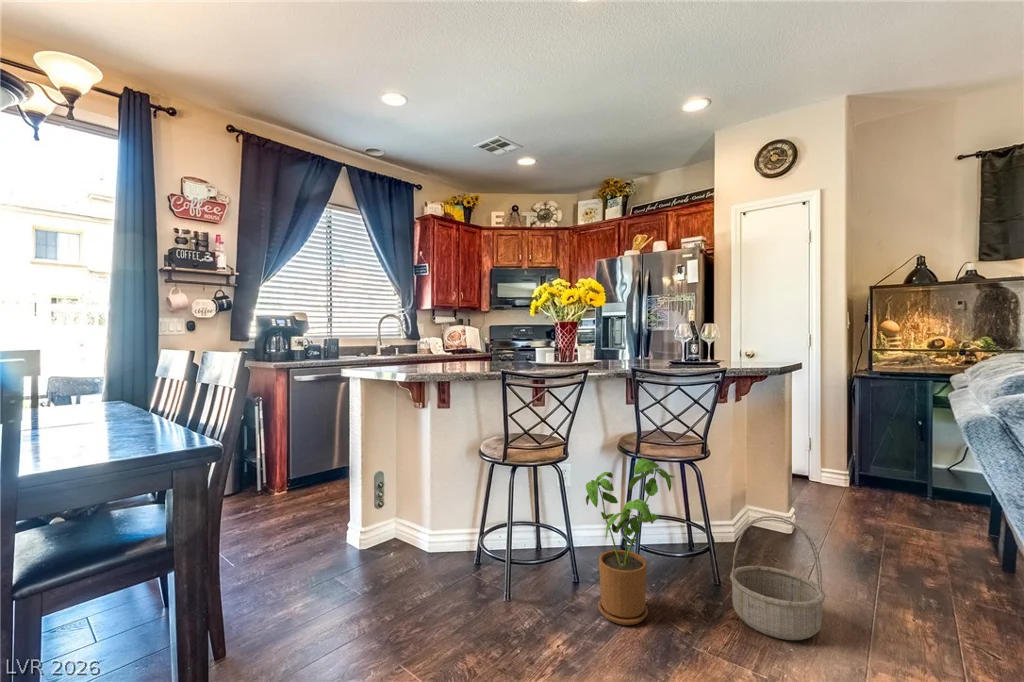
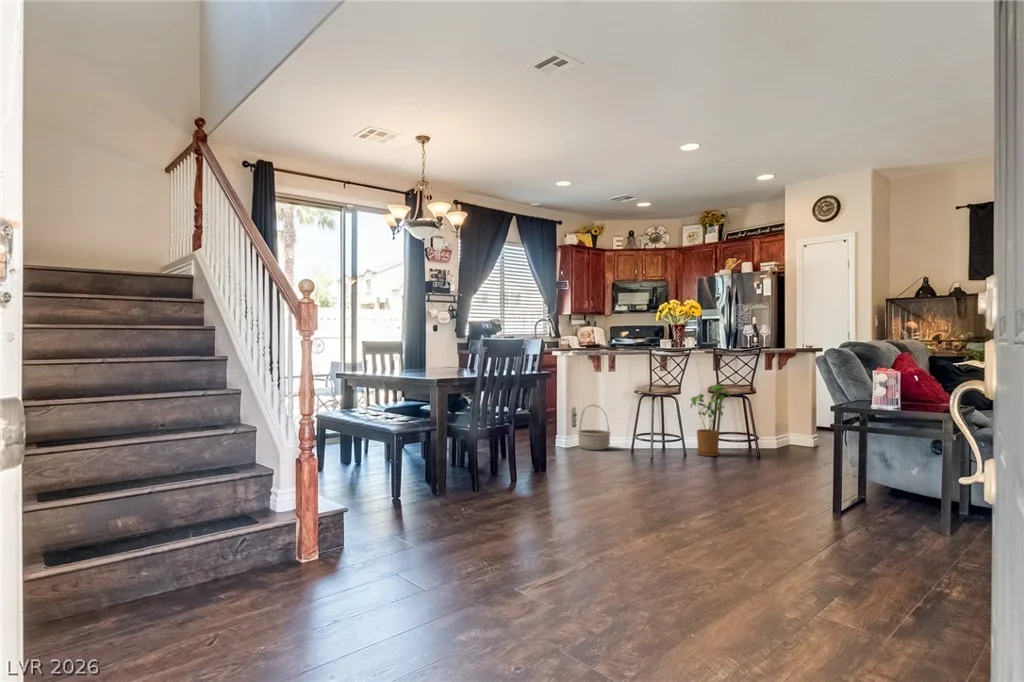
basket: present [730,516,825,640] -> present [578,405,610,450]

